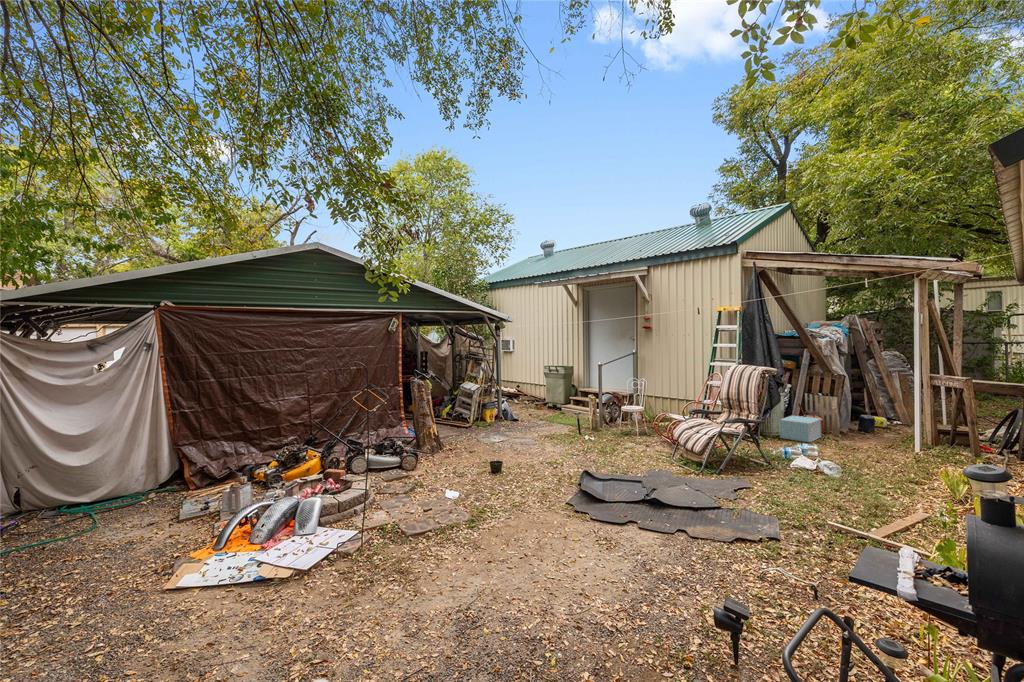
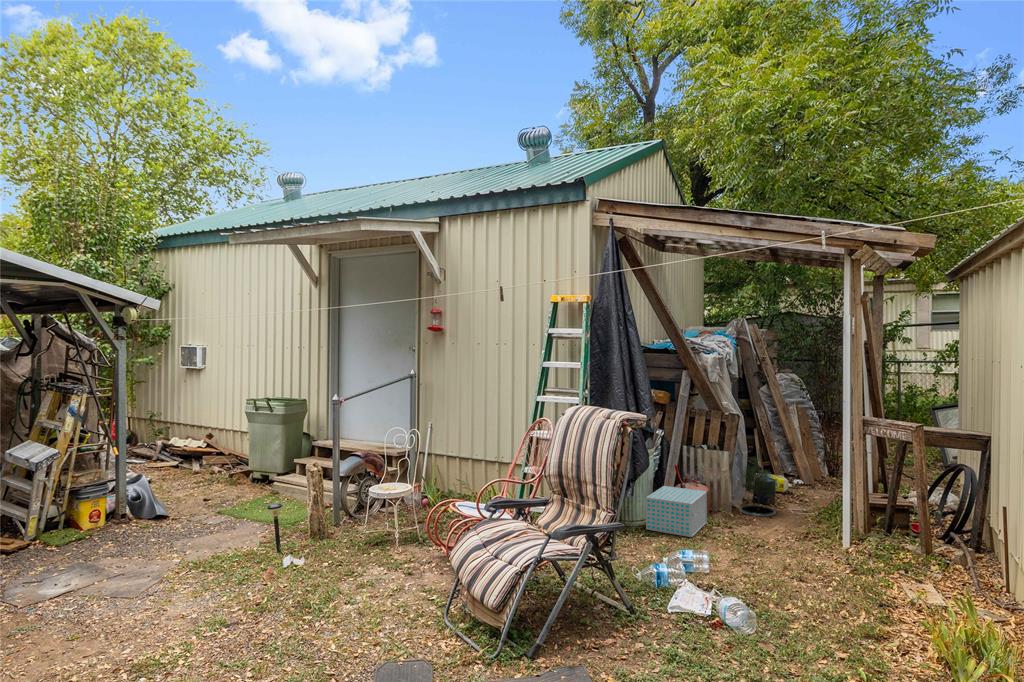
potted tree: none [844,397,877,437] -> present [740,458,777,517]

